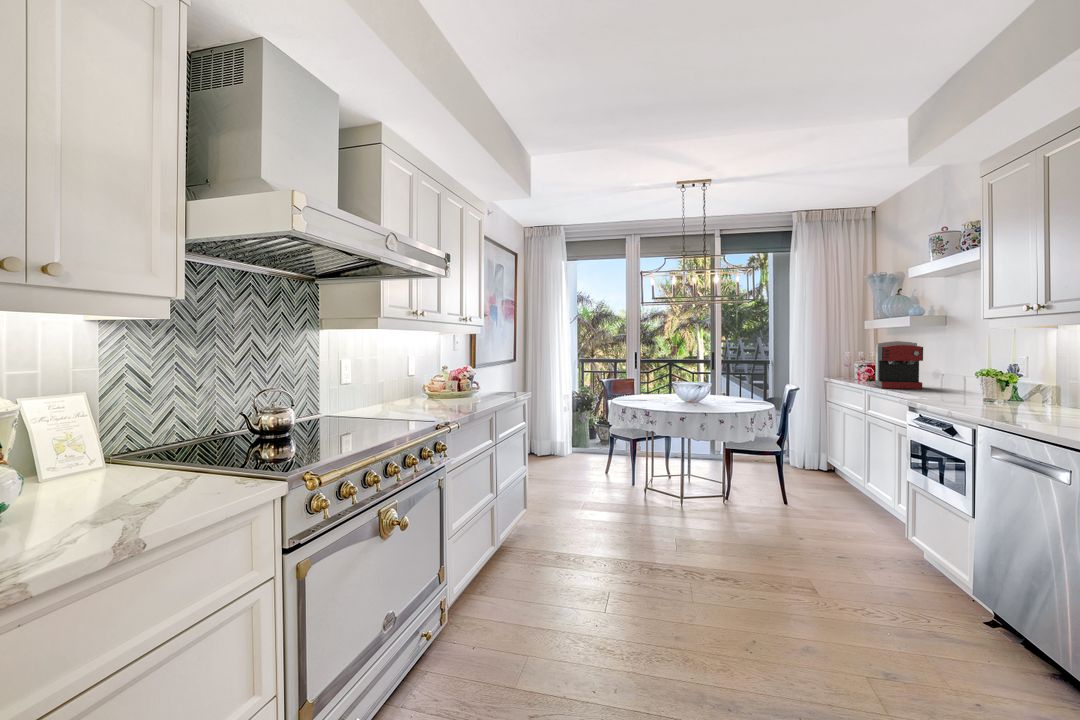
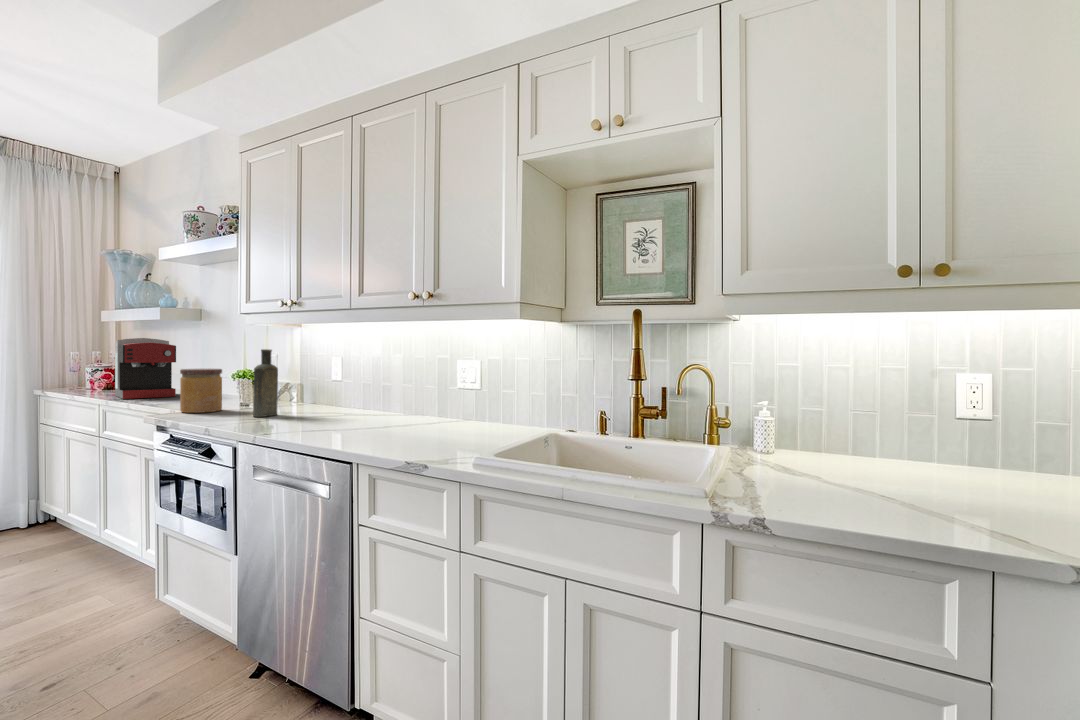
bottle: none [987,350,1021,410] -> present [253,349,278,417]
jar: none [928,366,965,402] -> present [180,369,222,413]

